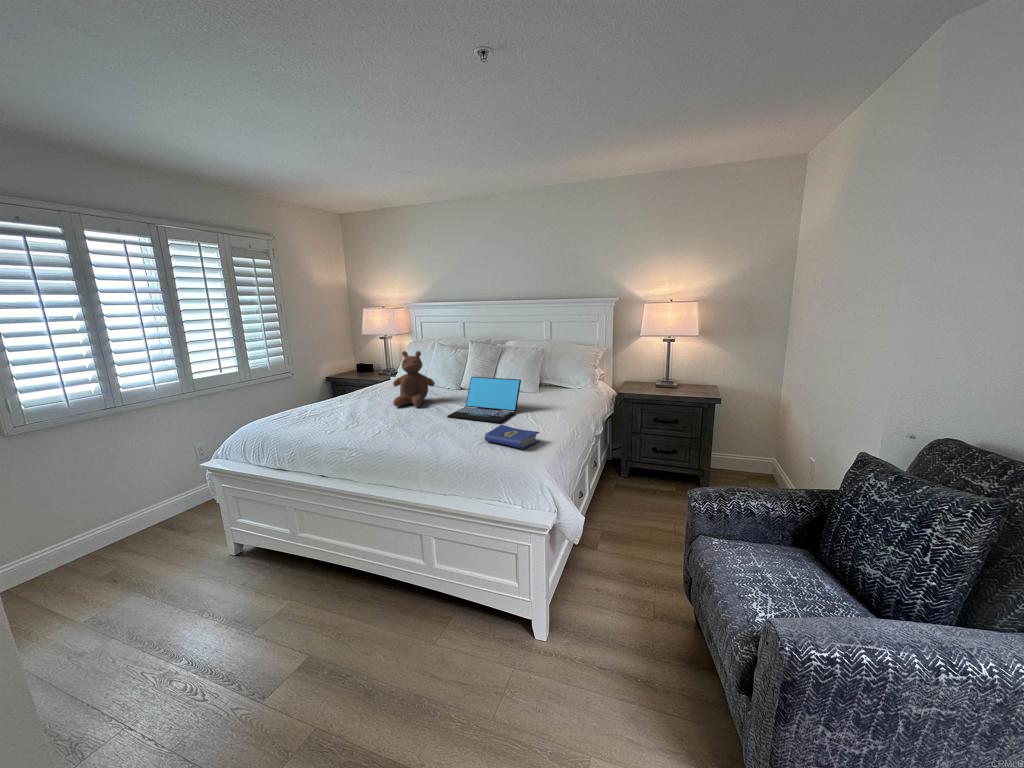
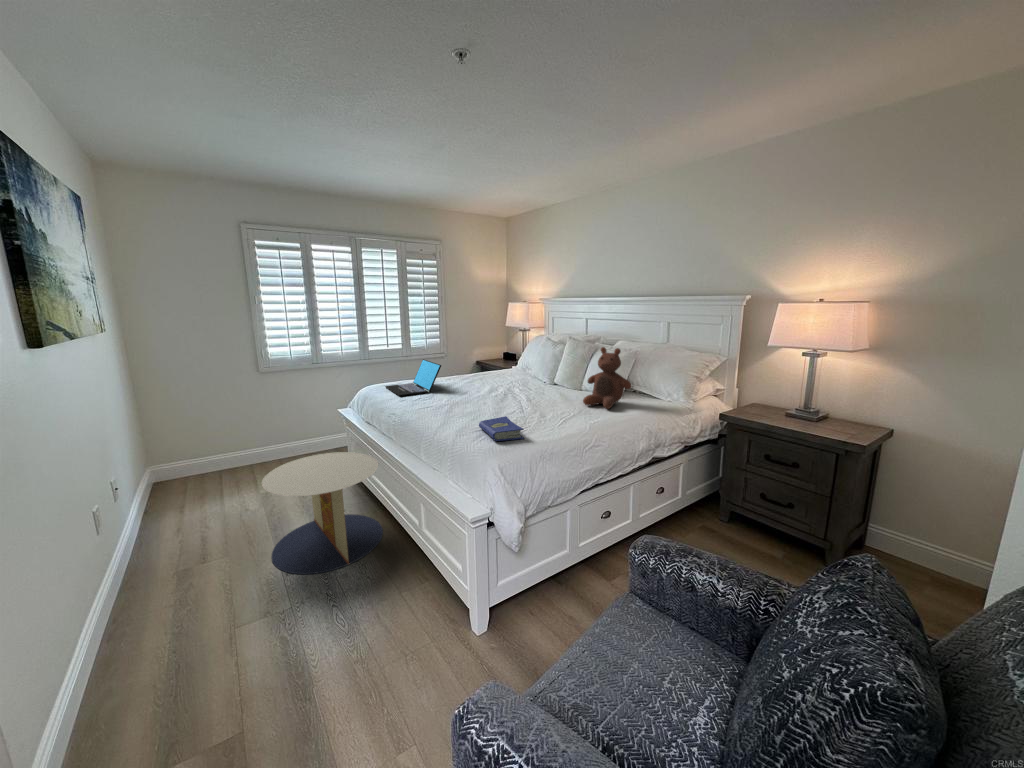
stuffed bear: present [393,351,435,407] -> present [583,347,631,409]
laptop: present [447,377,521,423] -> present [385,359,441,396]
side table: none [183,510,360,702] -> present [262,452,383,574]

